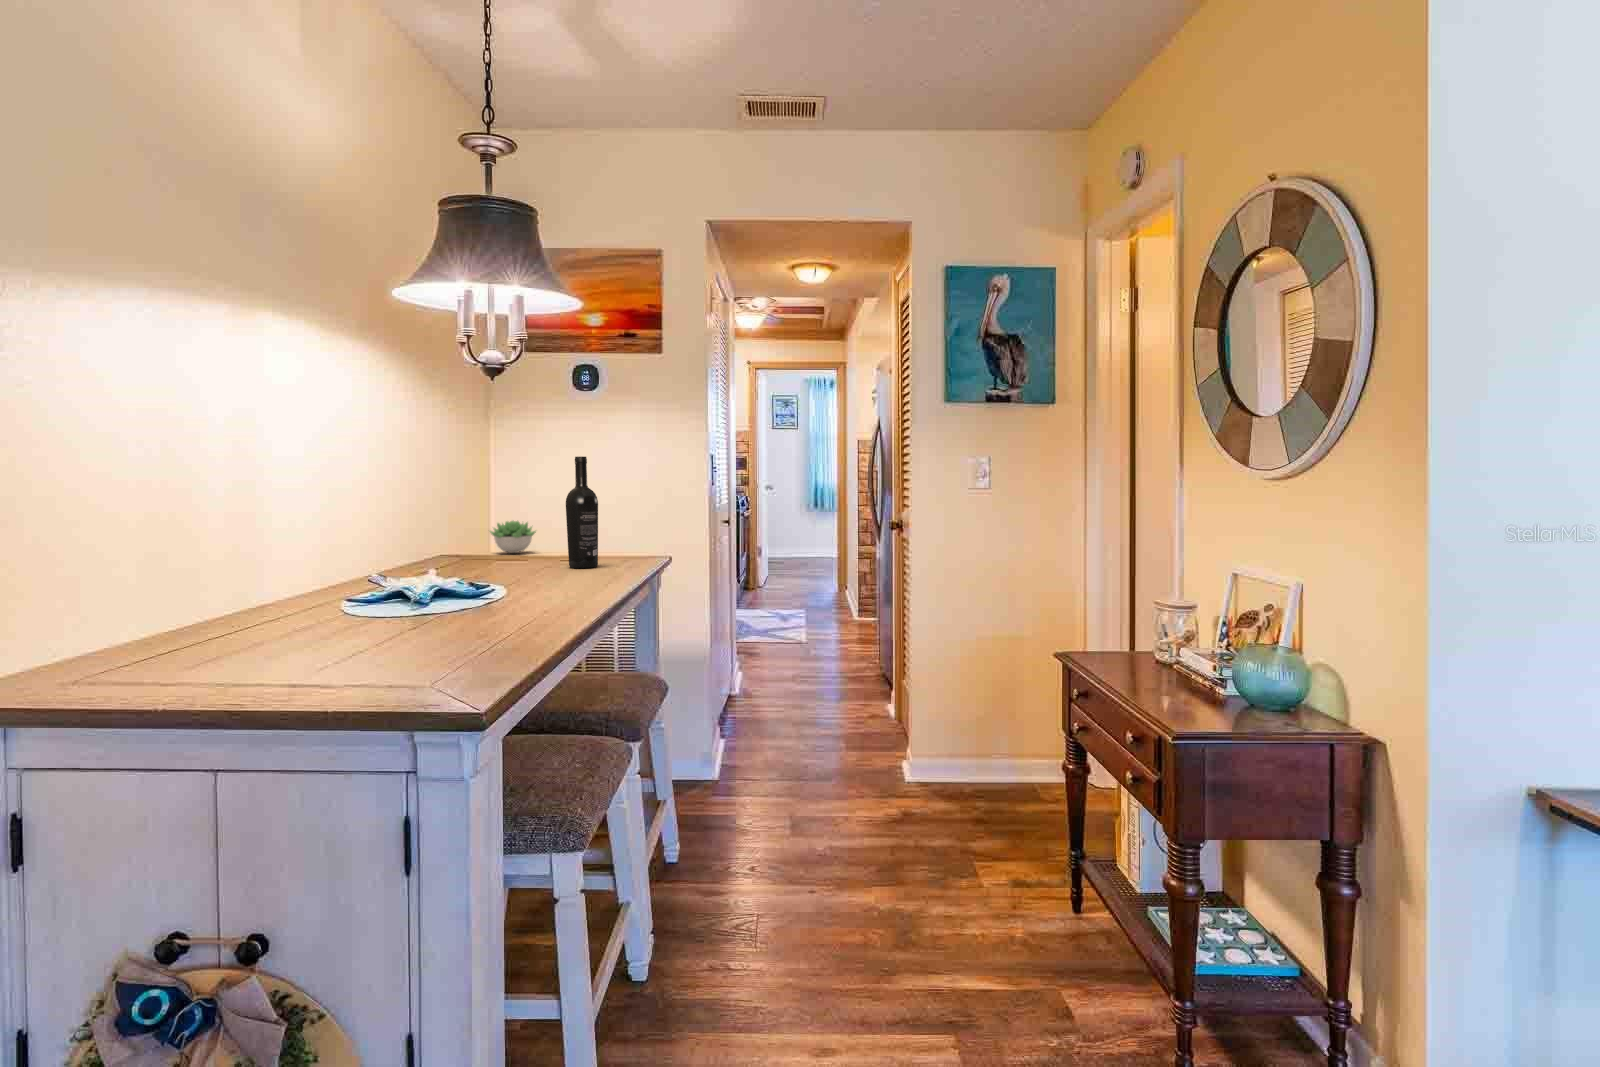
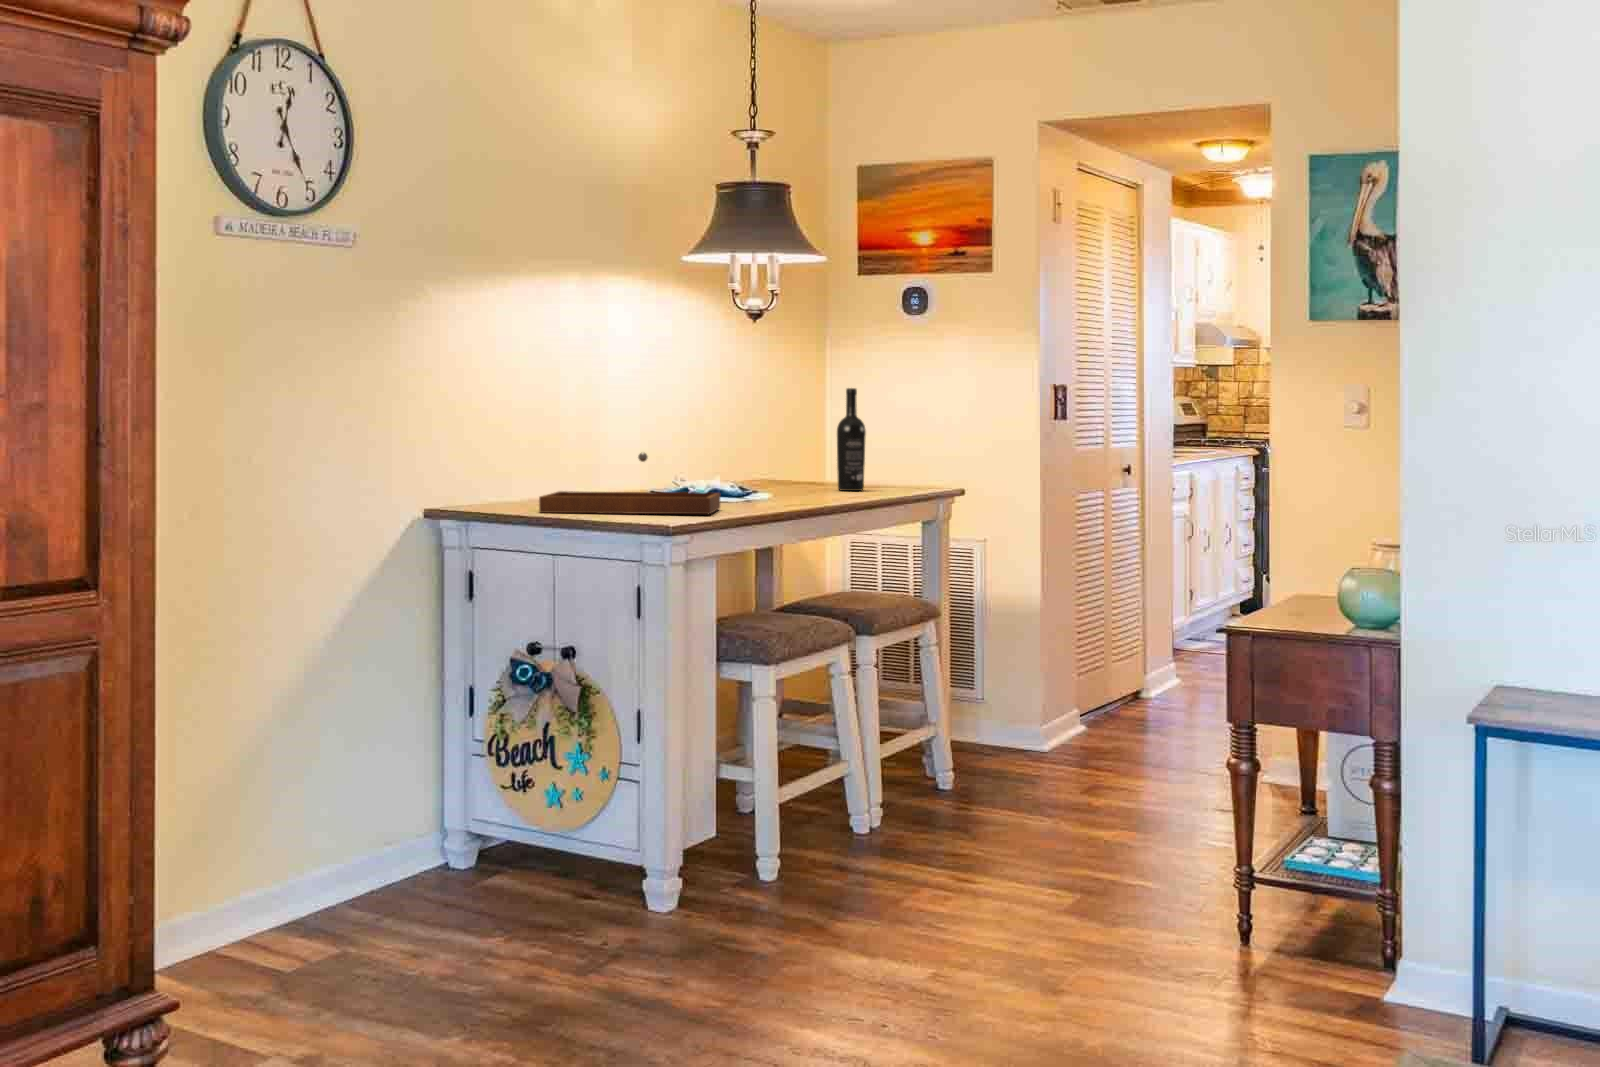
succulent plant: present [490,521,536,553] -> none [794,449,836,481]
tray: none [164,557,520,692] -> present [539,453,720,514]

